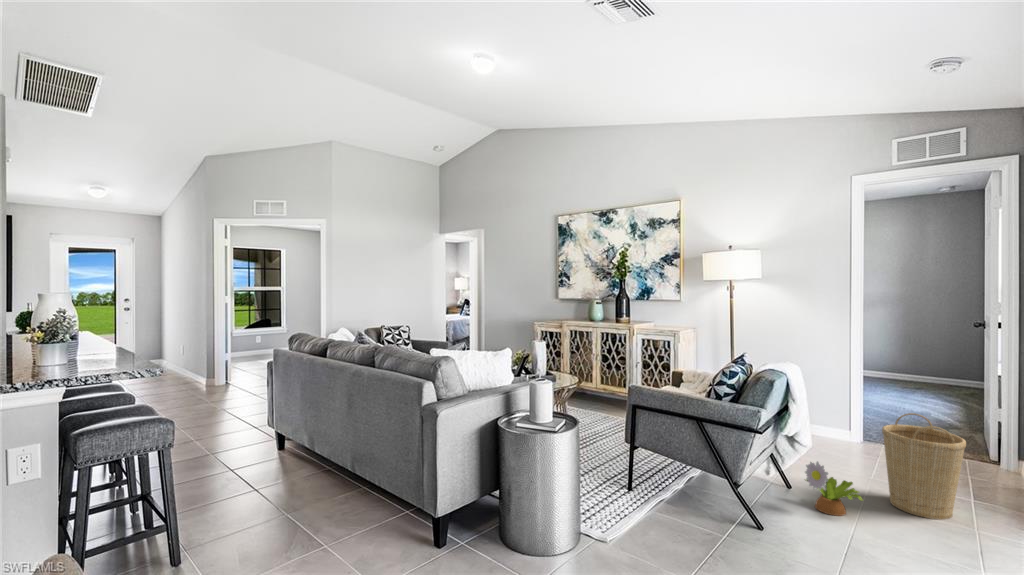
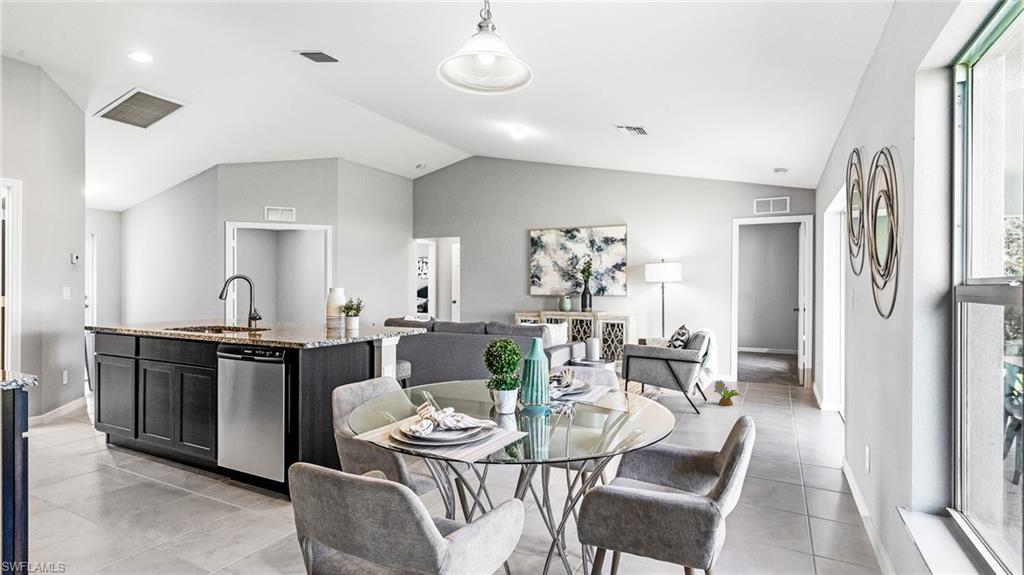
basket: present [882,413,966,520] -> none [749,354,785,404]

